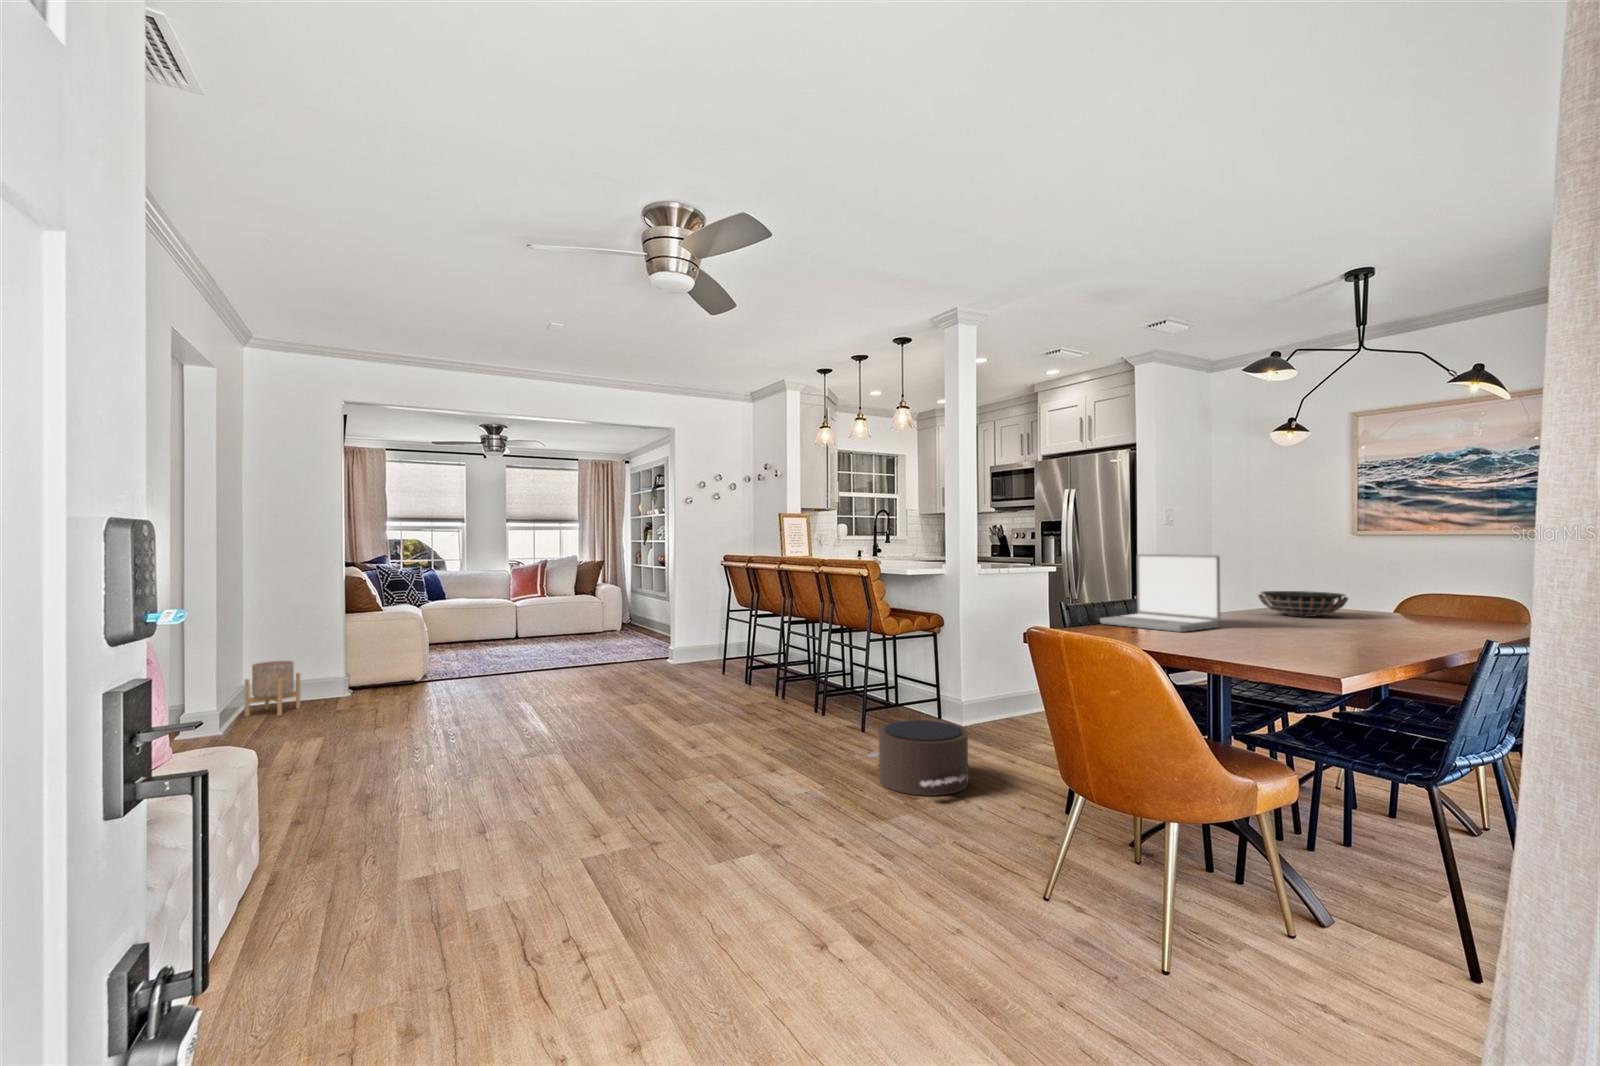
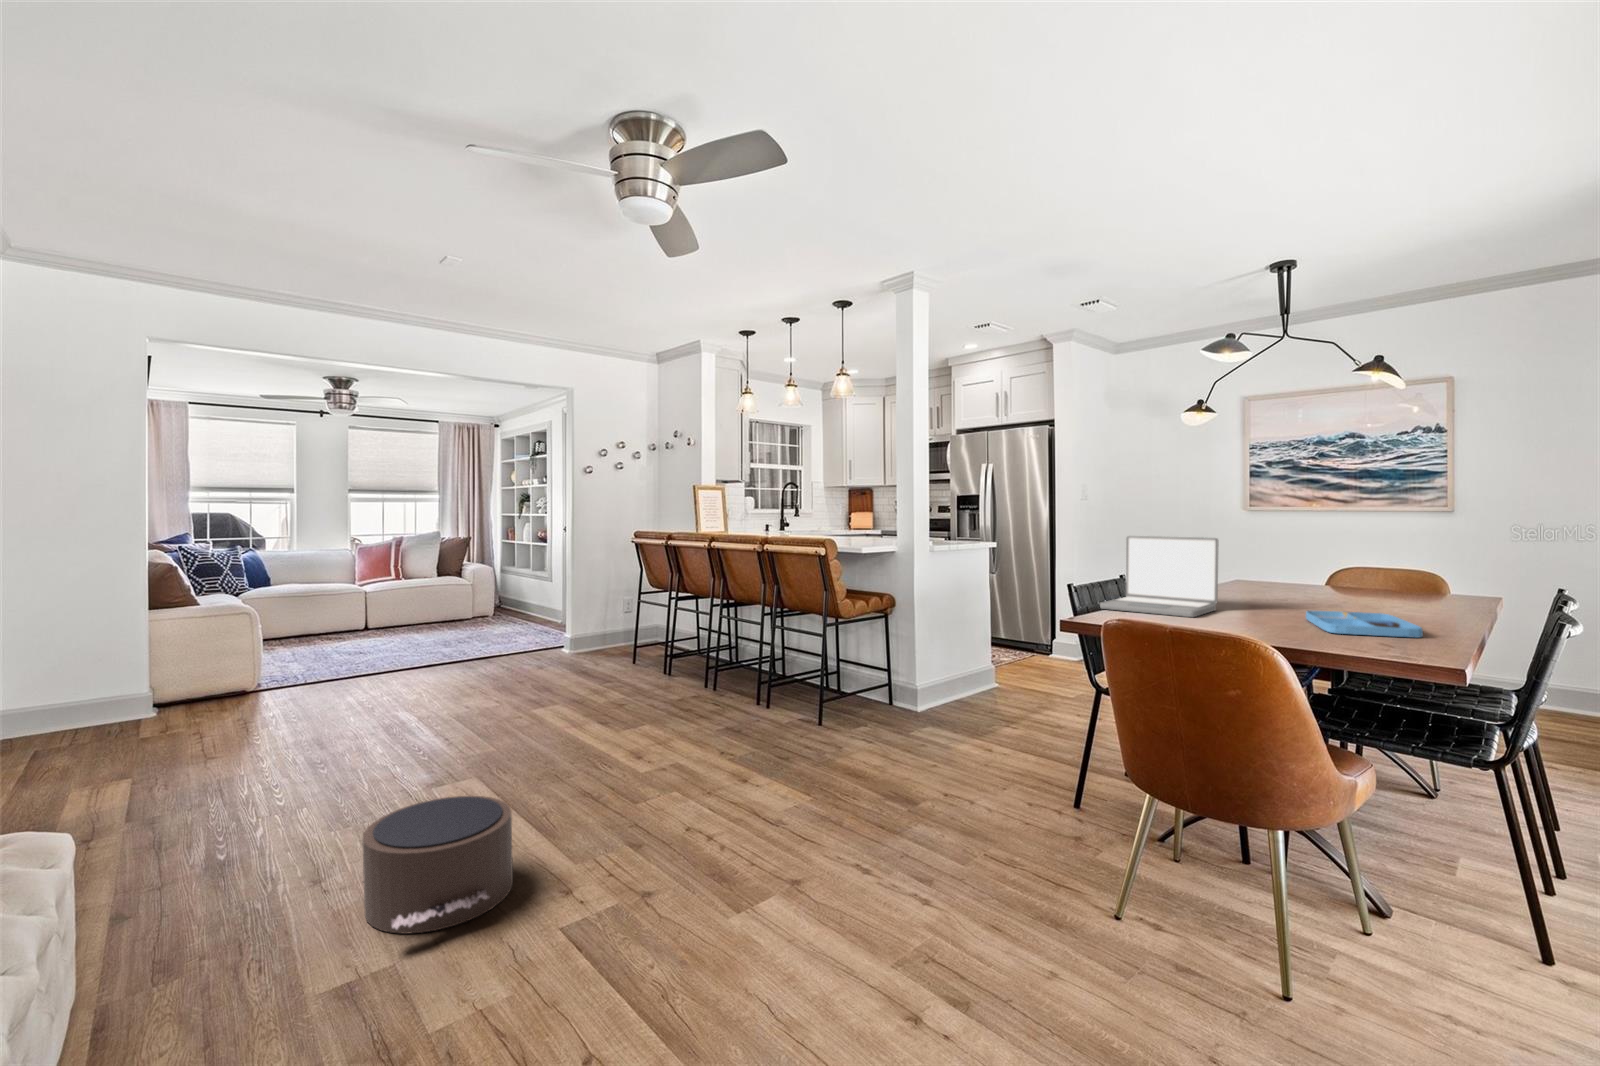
decorative bowl: present [1258,591,1348,617] -> none [1218,569,1304,594]
tray: none [1293,627,1391,652] -> present [1306,610,1423,638]
planter: present [245,661,300,717] -> none [18,675,102,751]
pouf: present [867,720,969,796] -> present [362,796,513,934]

